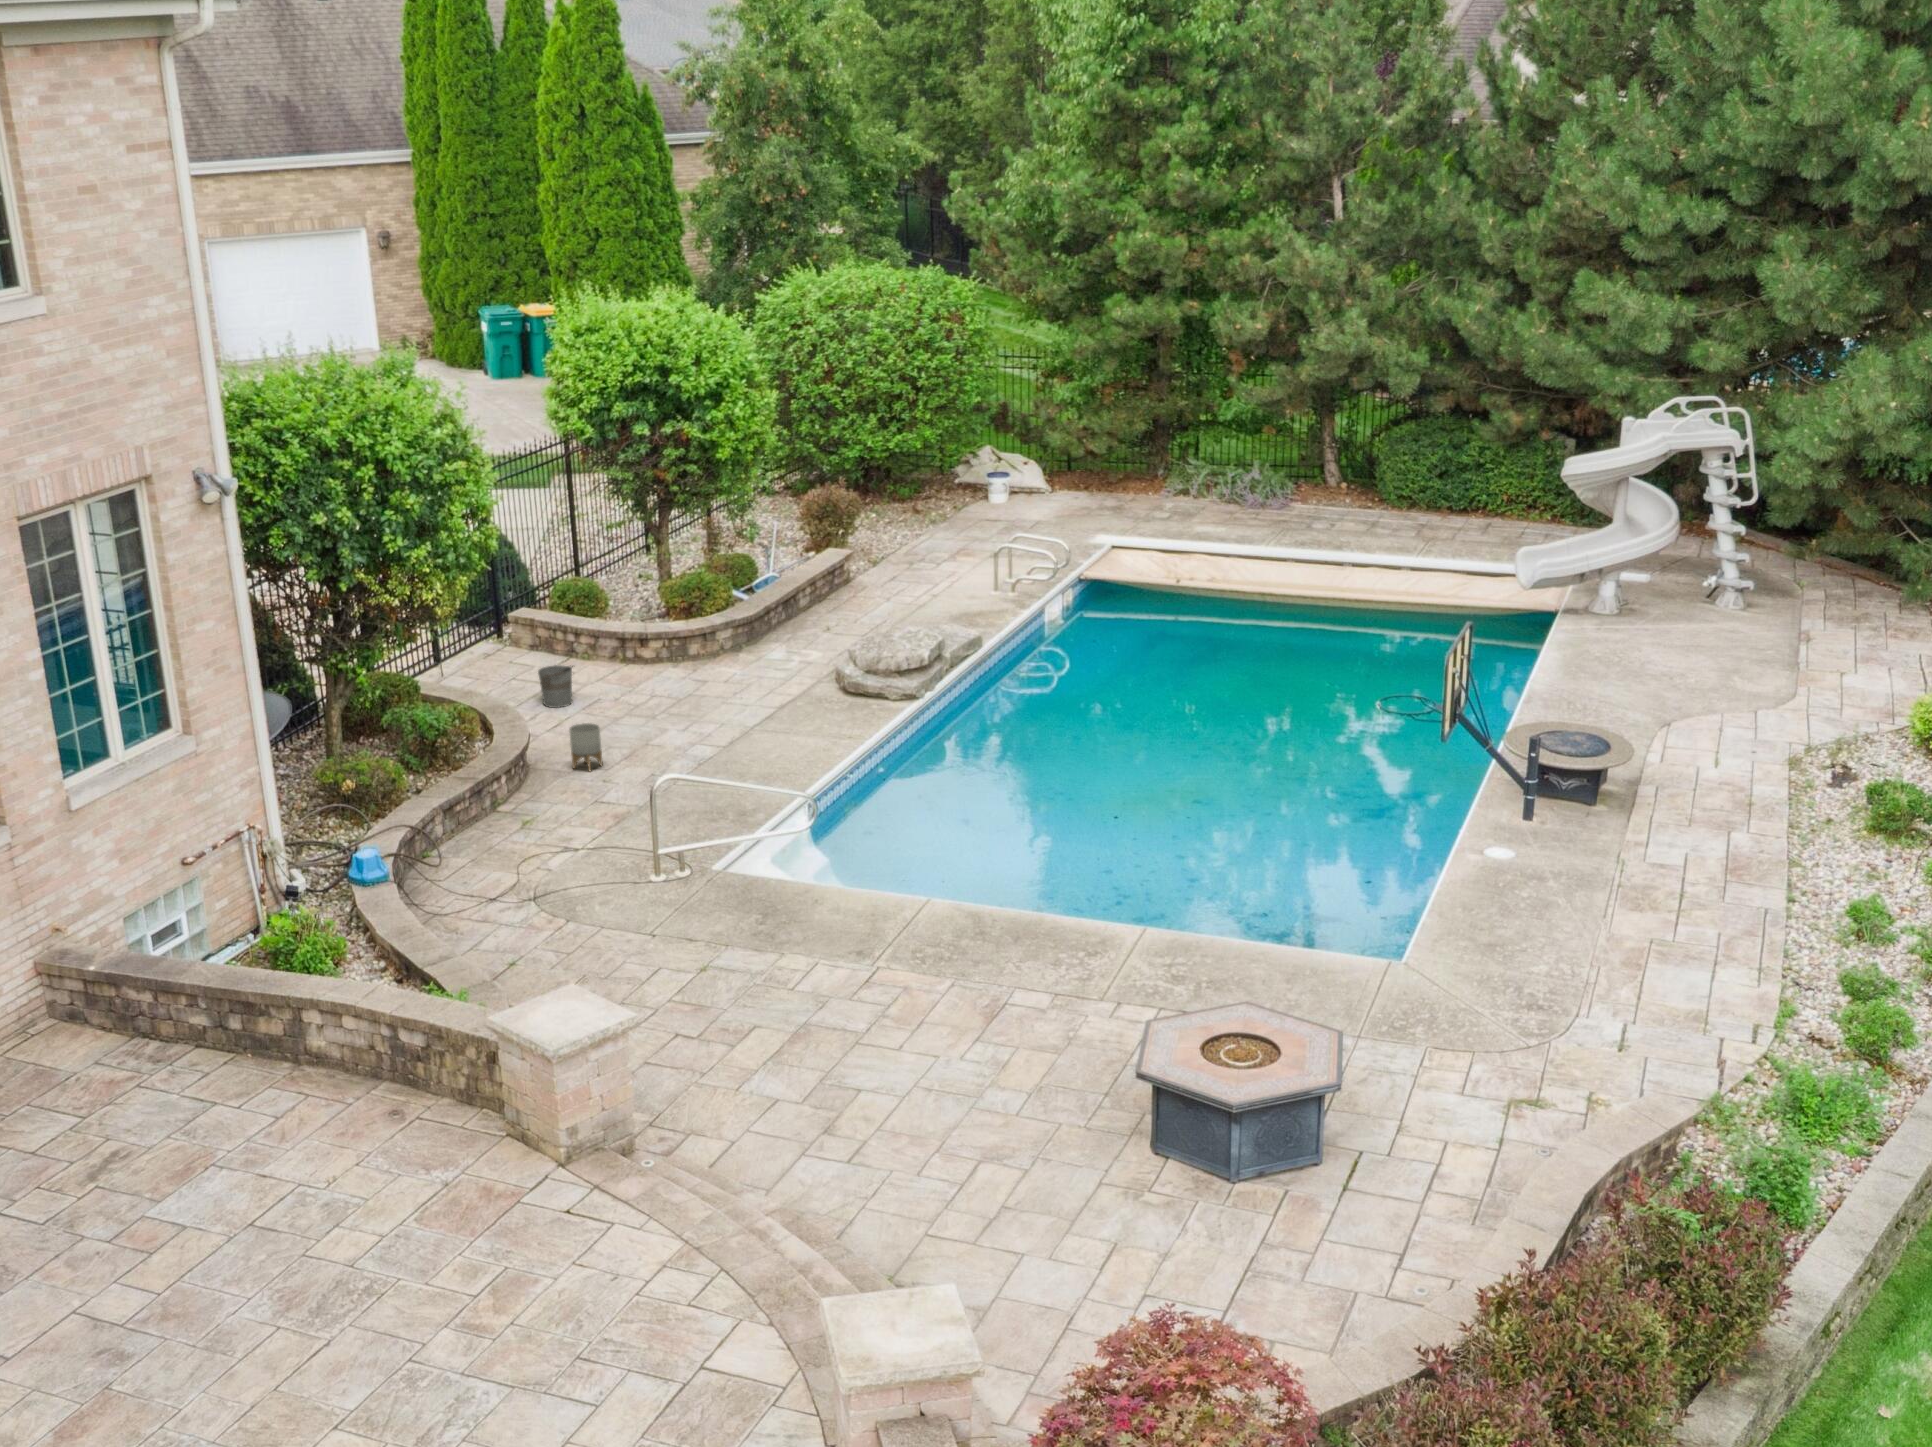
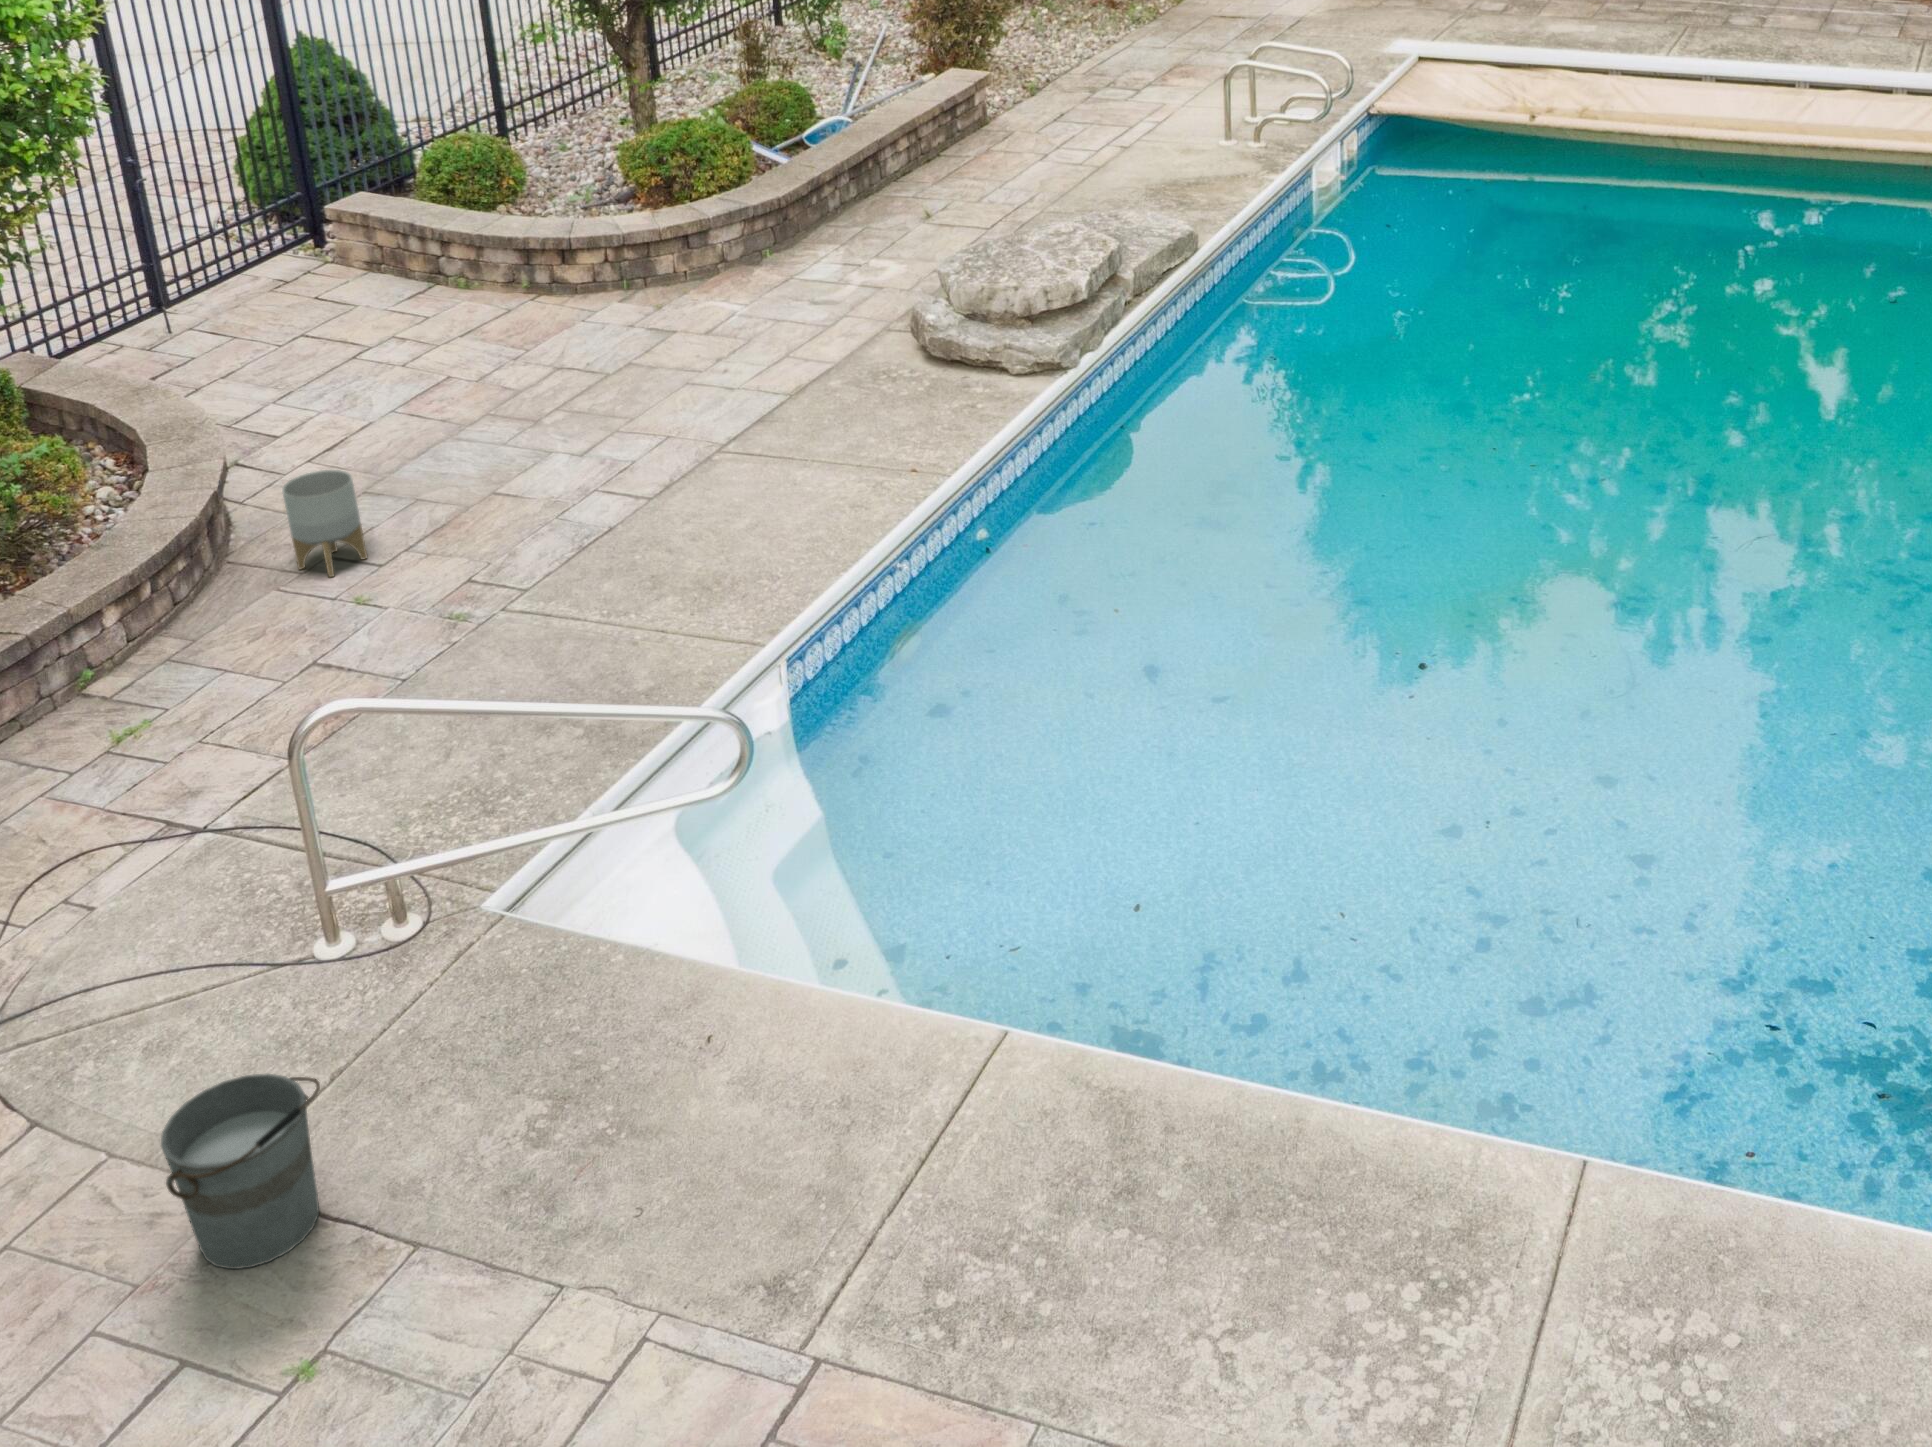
bucket: present [538,665,573,708] -> present [161,1074,320,1269]

